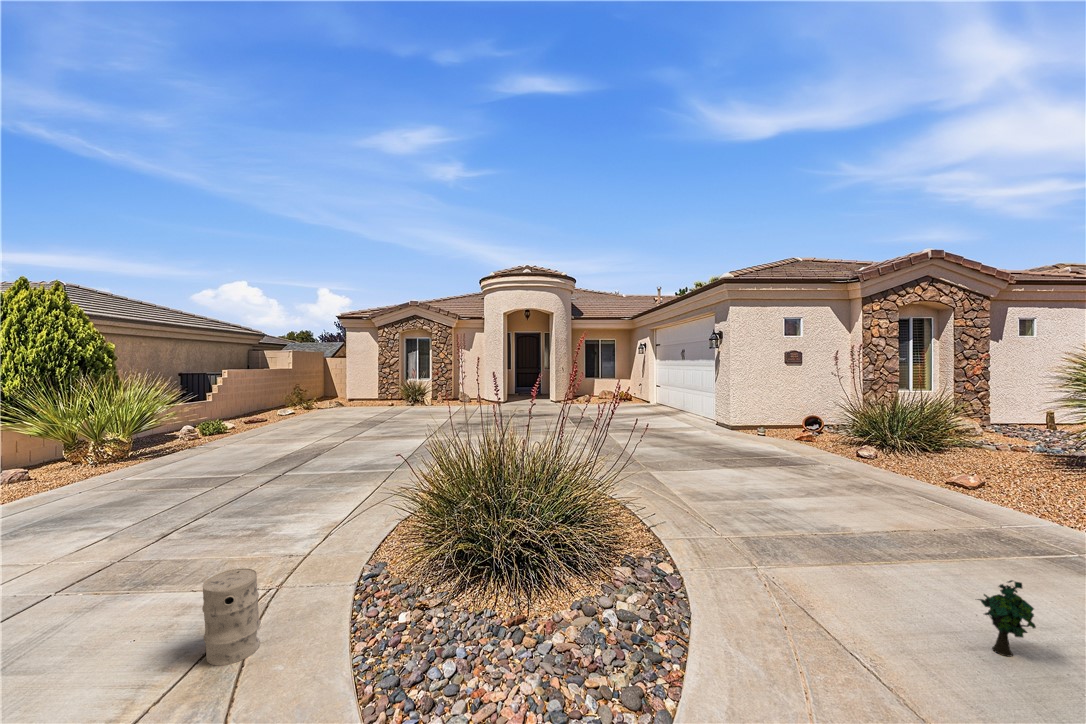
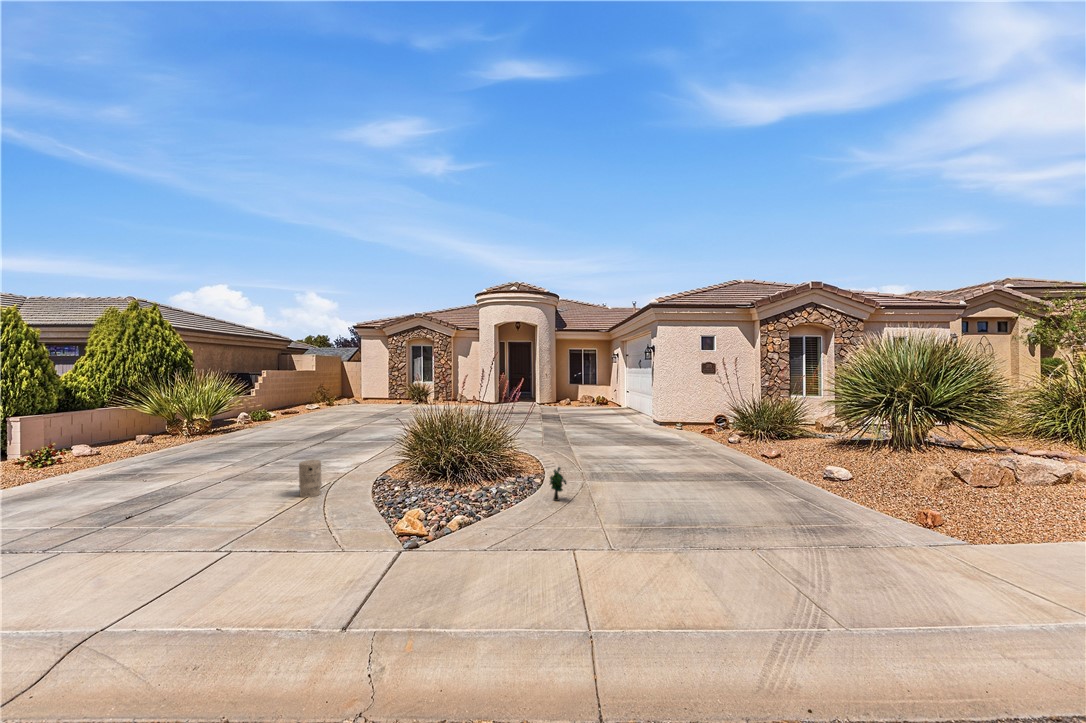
decorative plant: present [977,580,1036,657] -> present [550,467,566,501]

